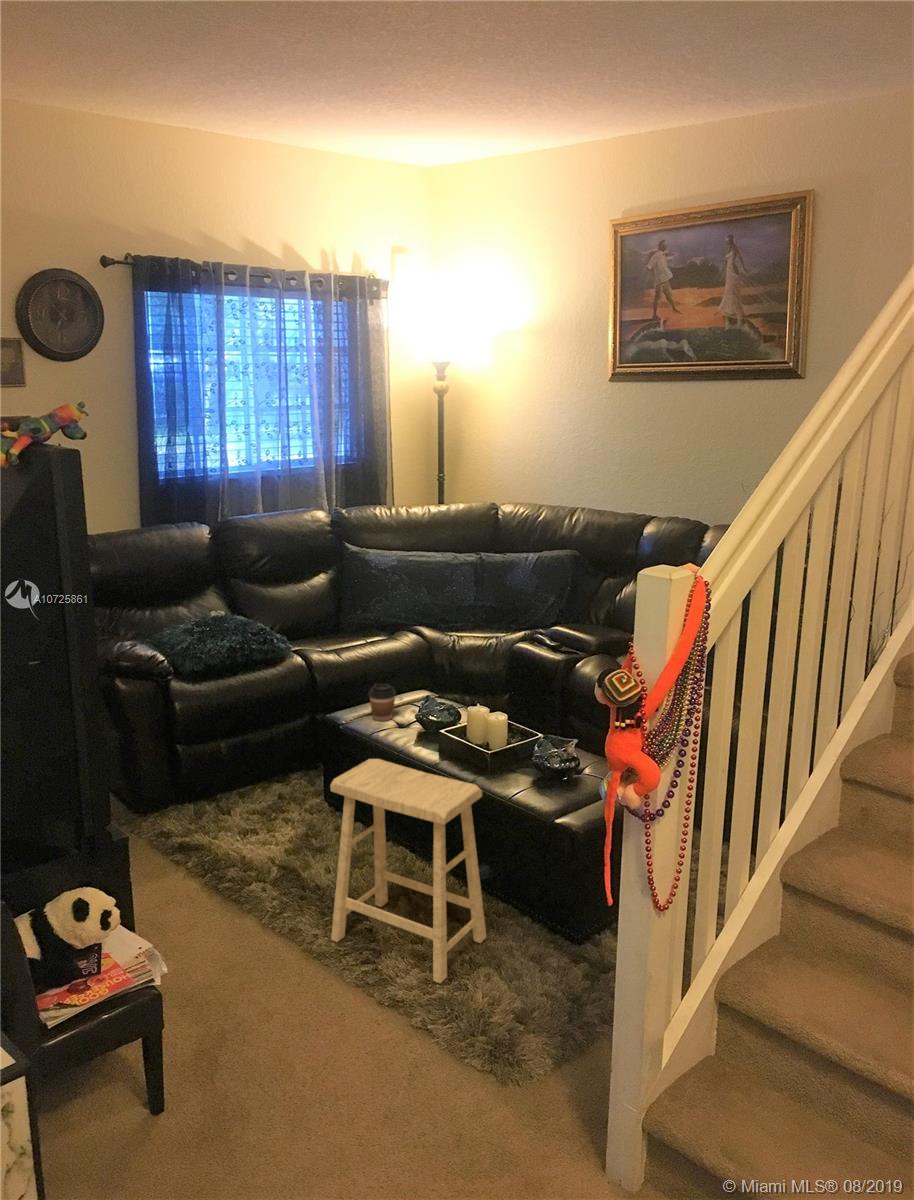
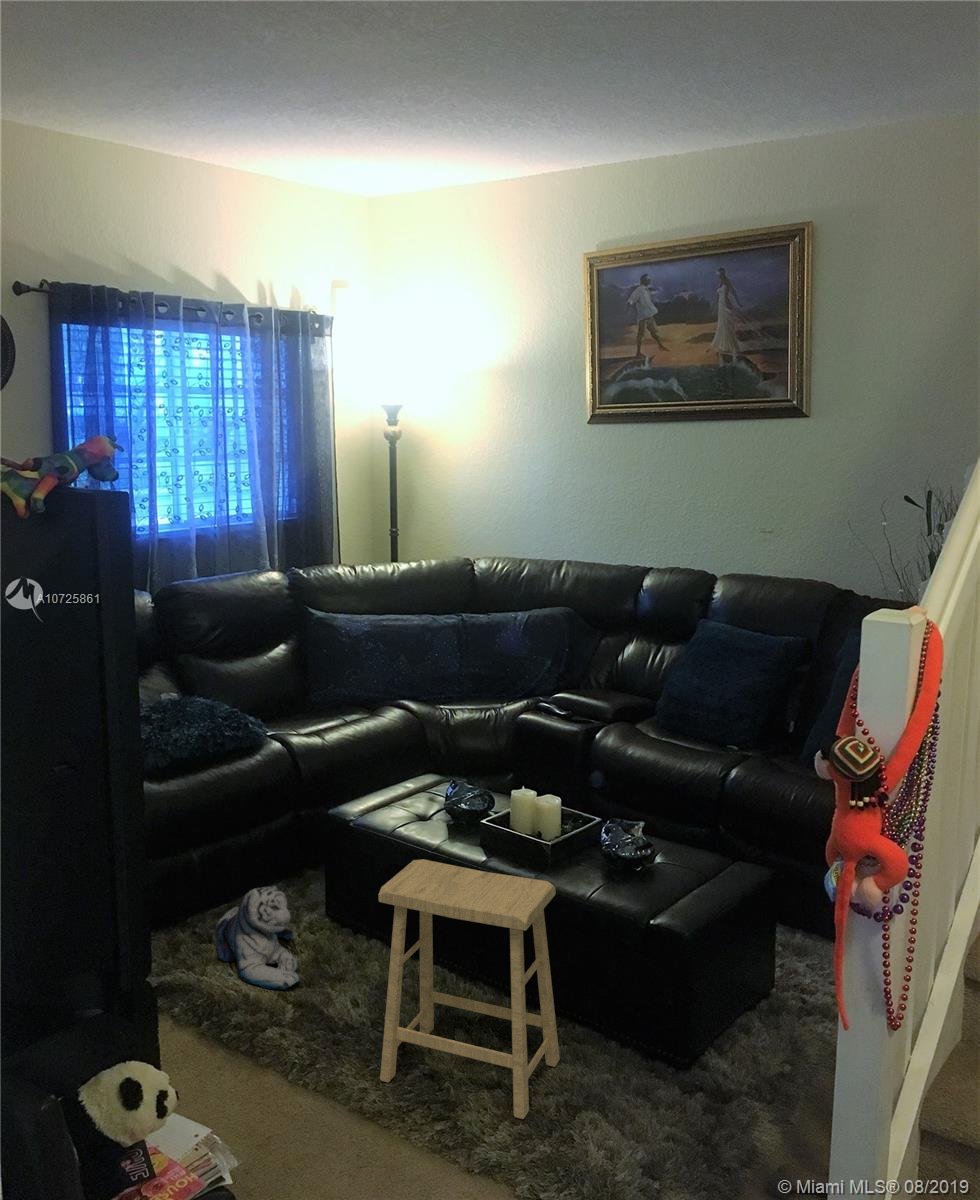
coffee cup: present [369,683,395,721] -> none [377,772,408,816]
plush toy: none [228,772,295,859] -> present [215,885,299,989]

